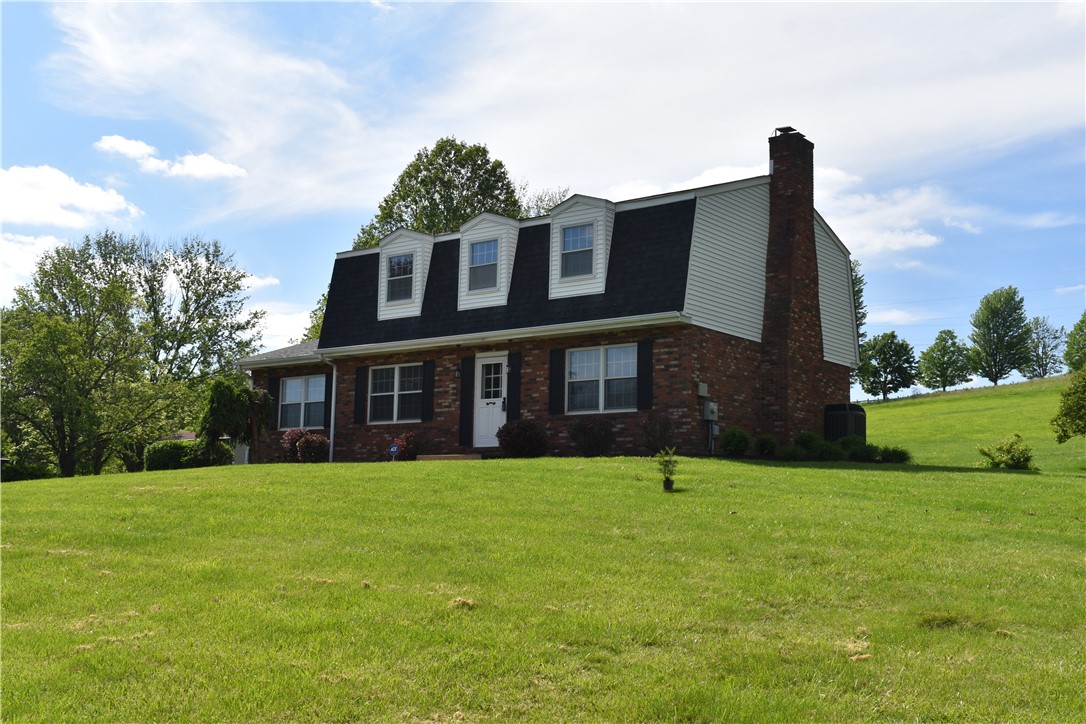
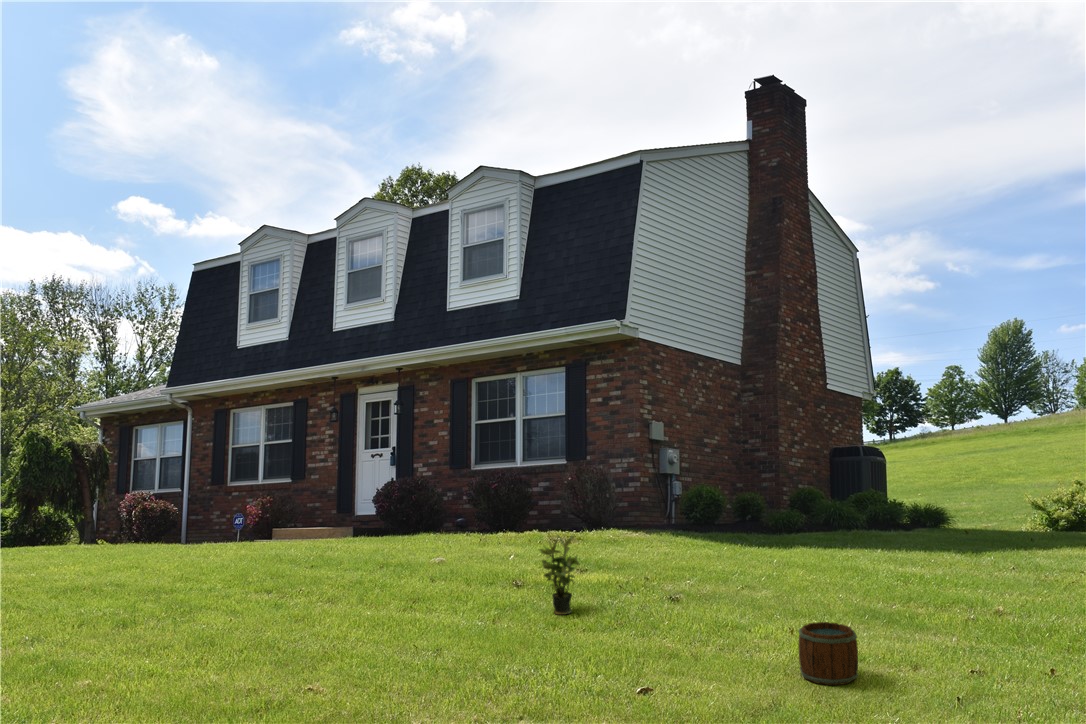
bucket: none [807,489,838,519] -> present [799,622,858,685]

